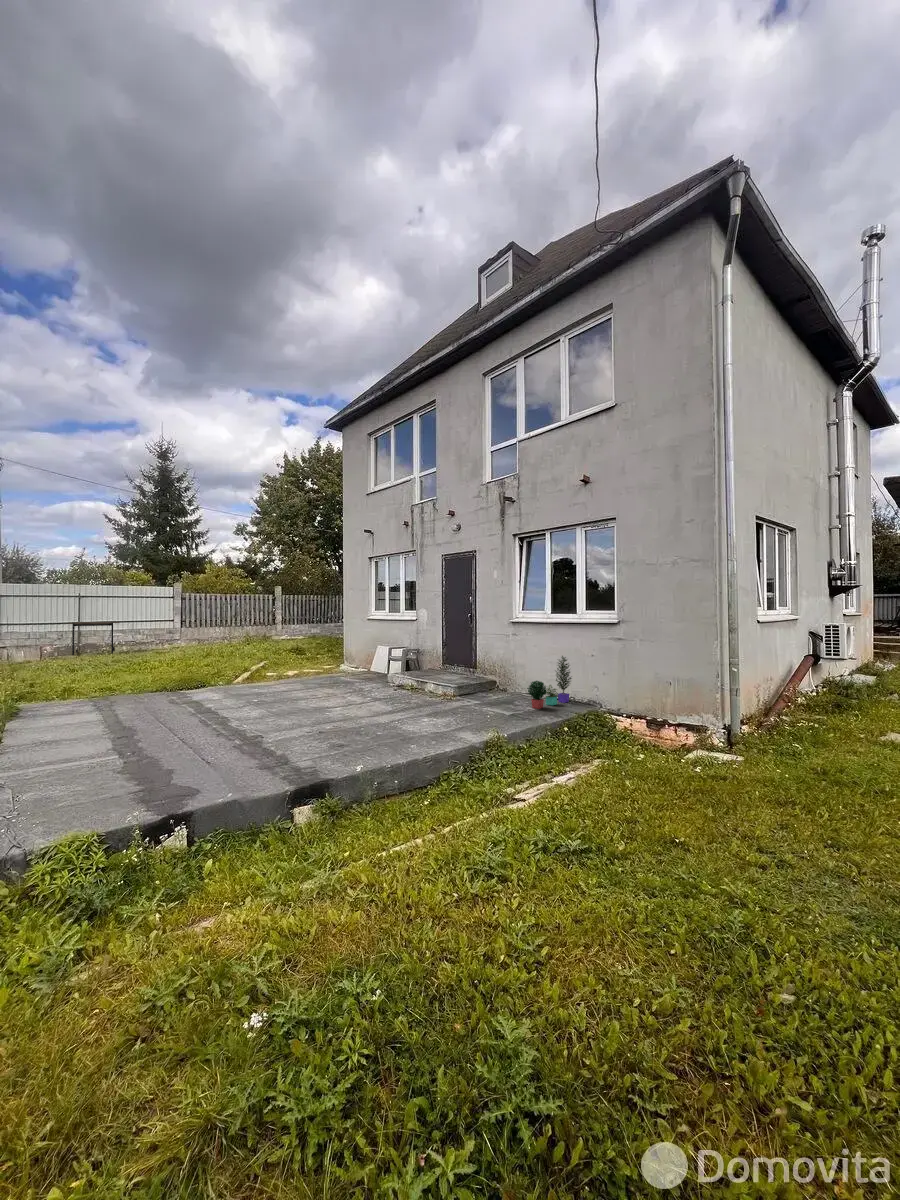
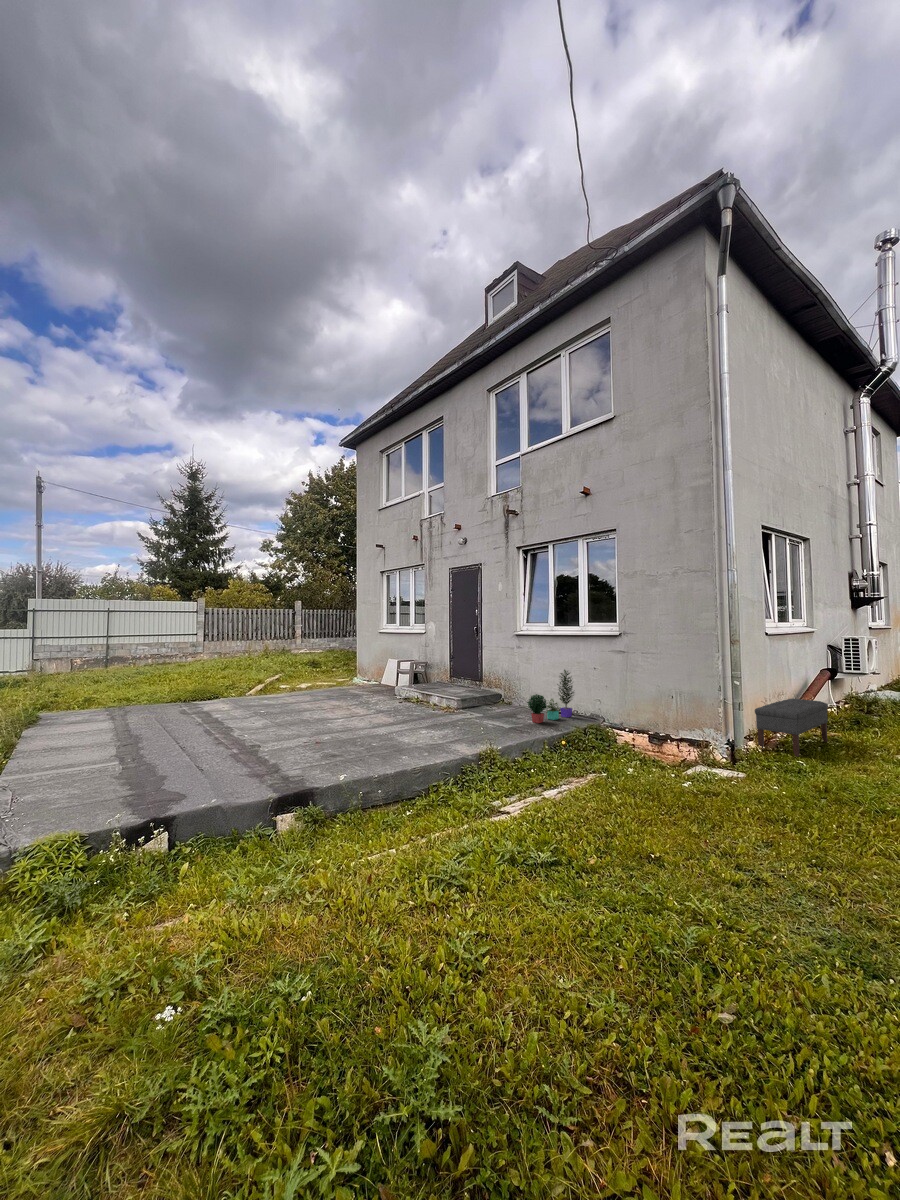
dining table: present [69,622,120,655] -> none [96,636,144,668]
bench: none [746,683,811,739] -> present [755,699,828,757]

